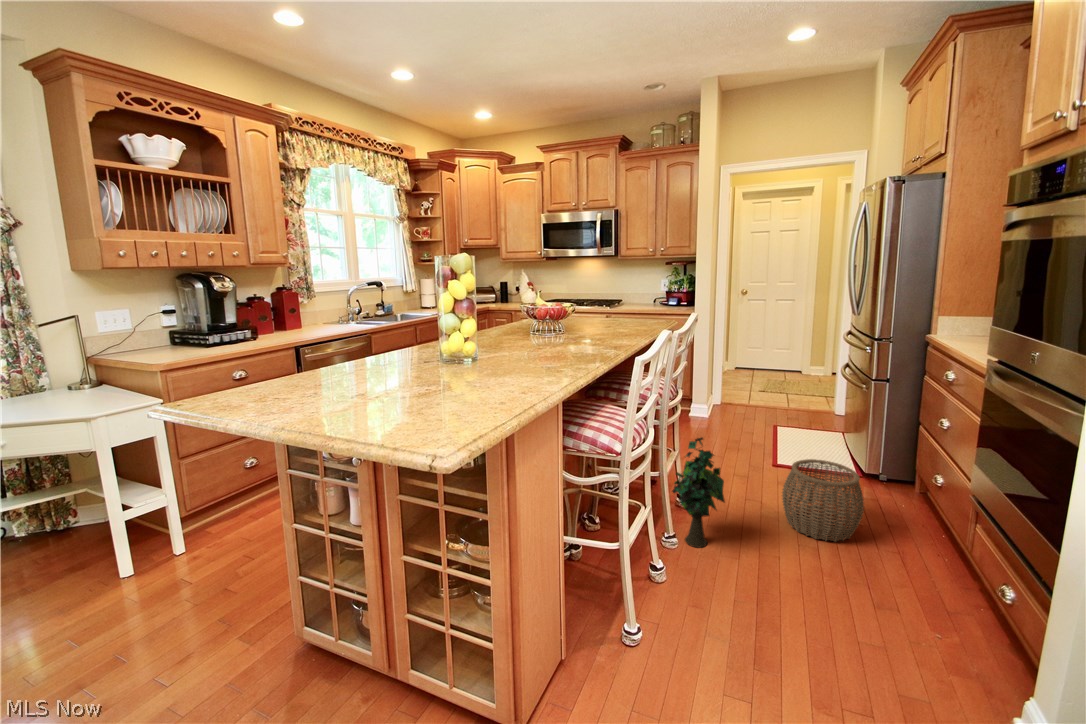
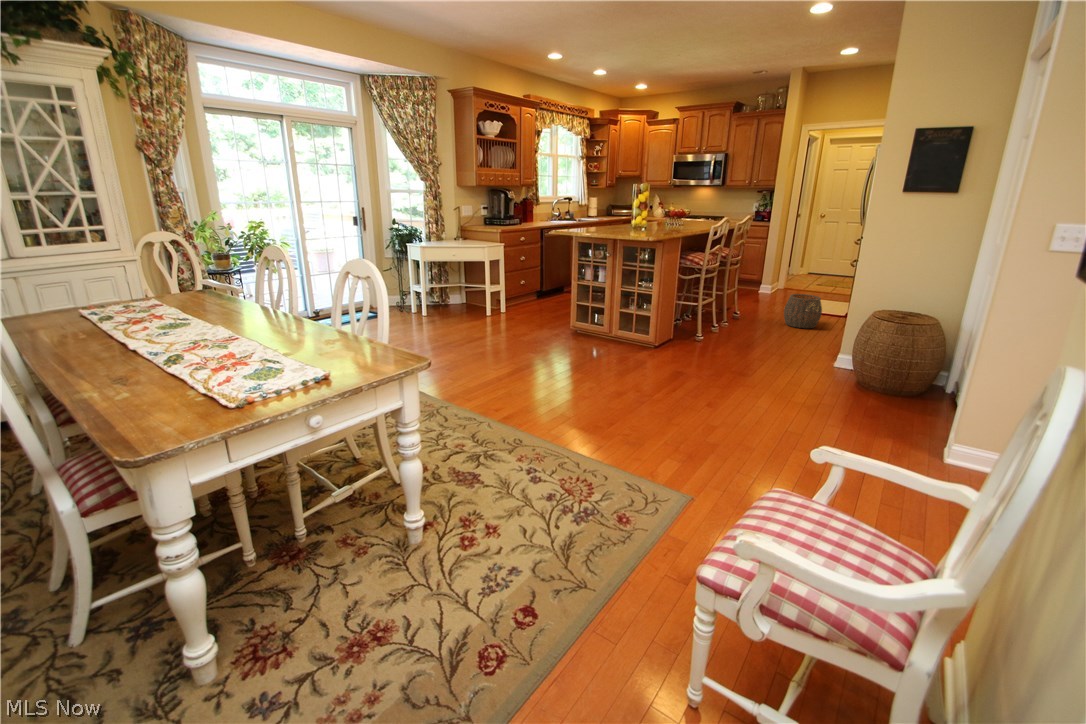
decorative plant: present [672,438,725,548] -> none [726,275,752,325]

